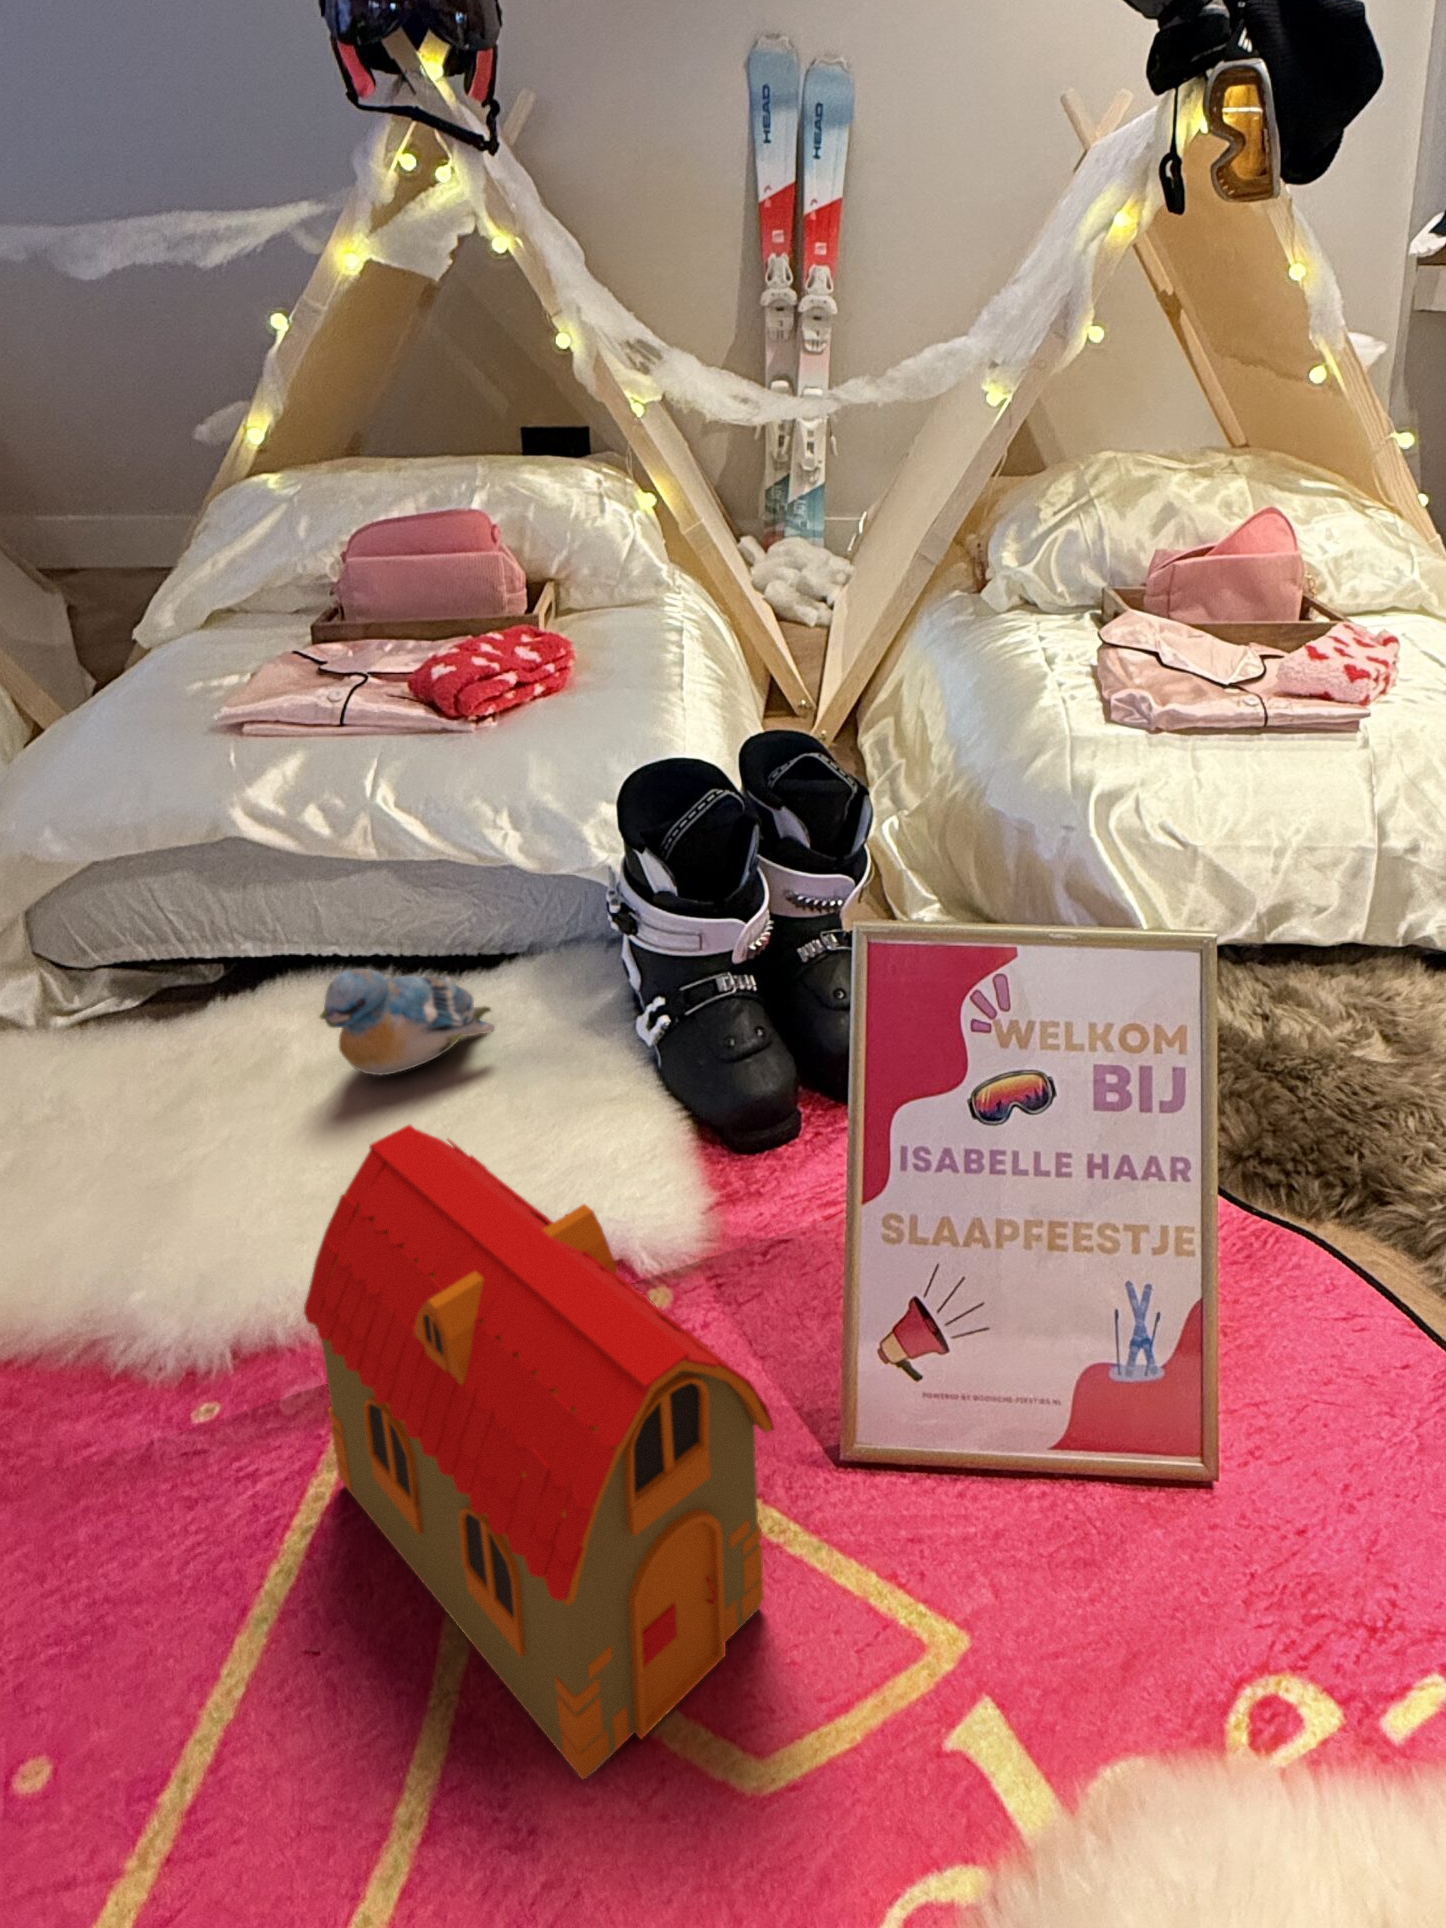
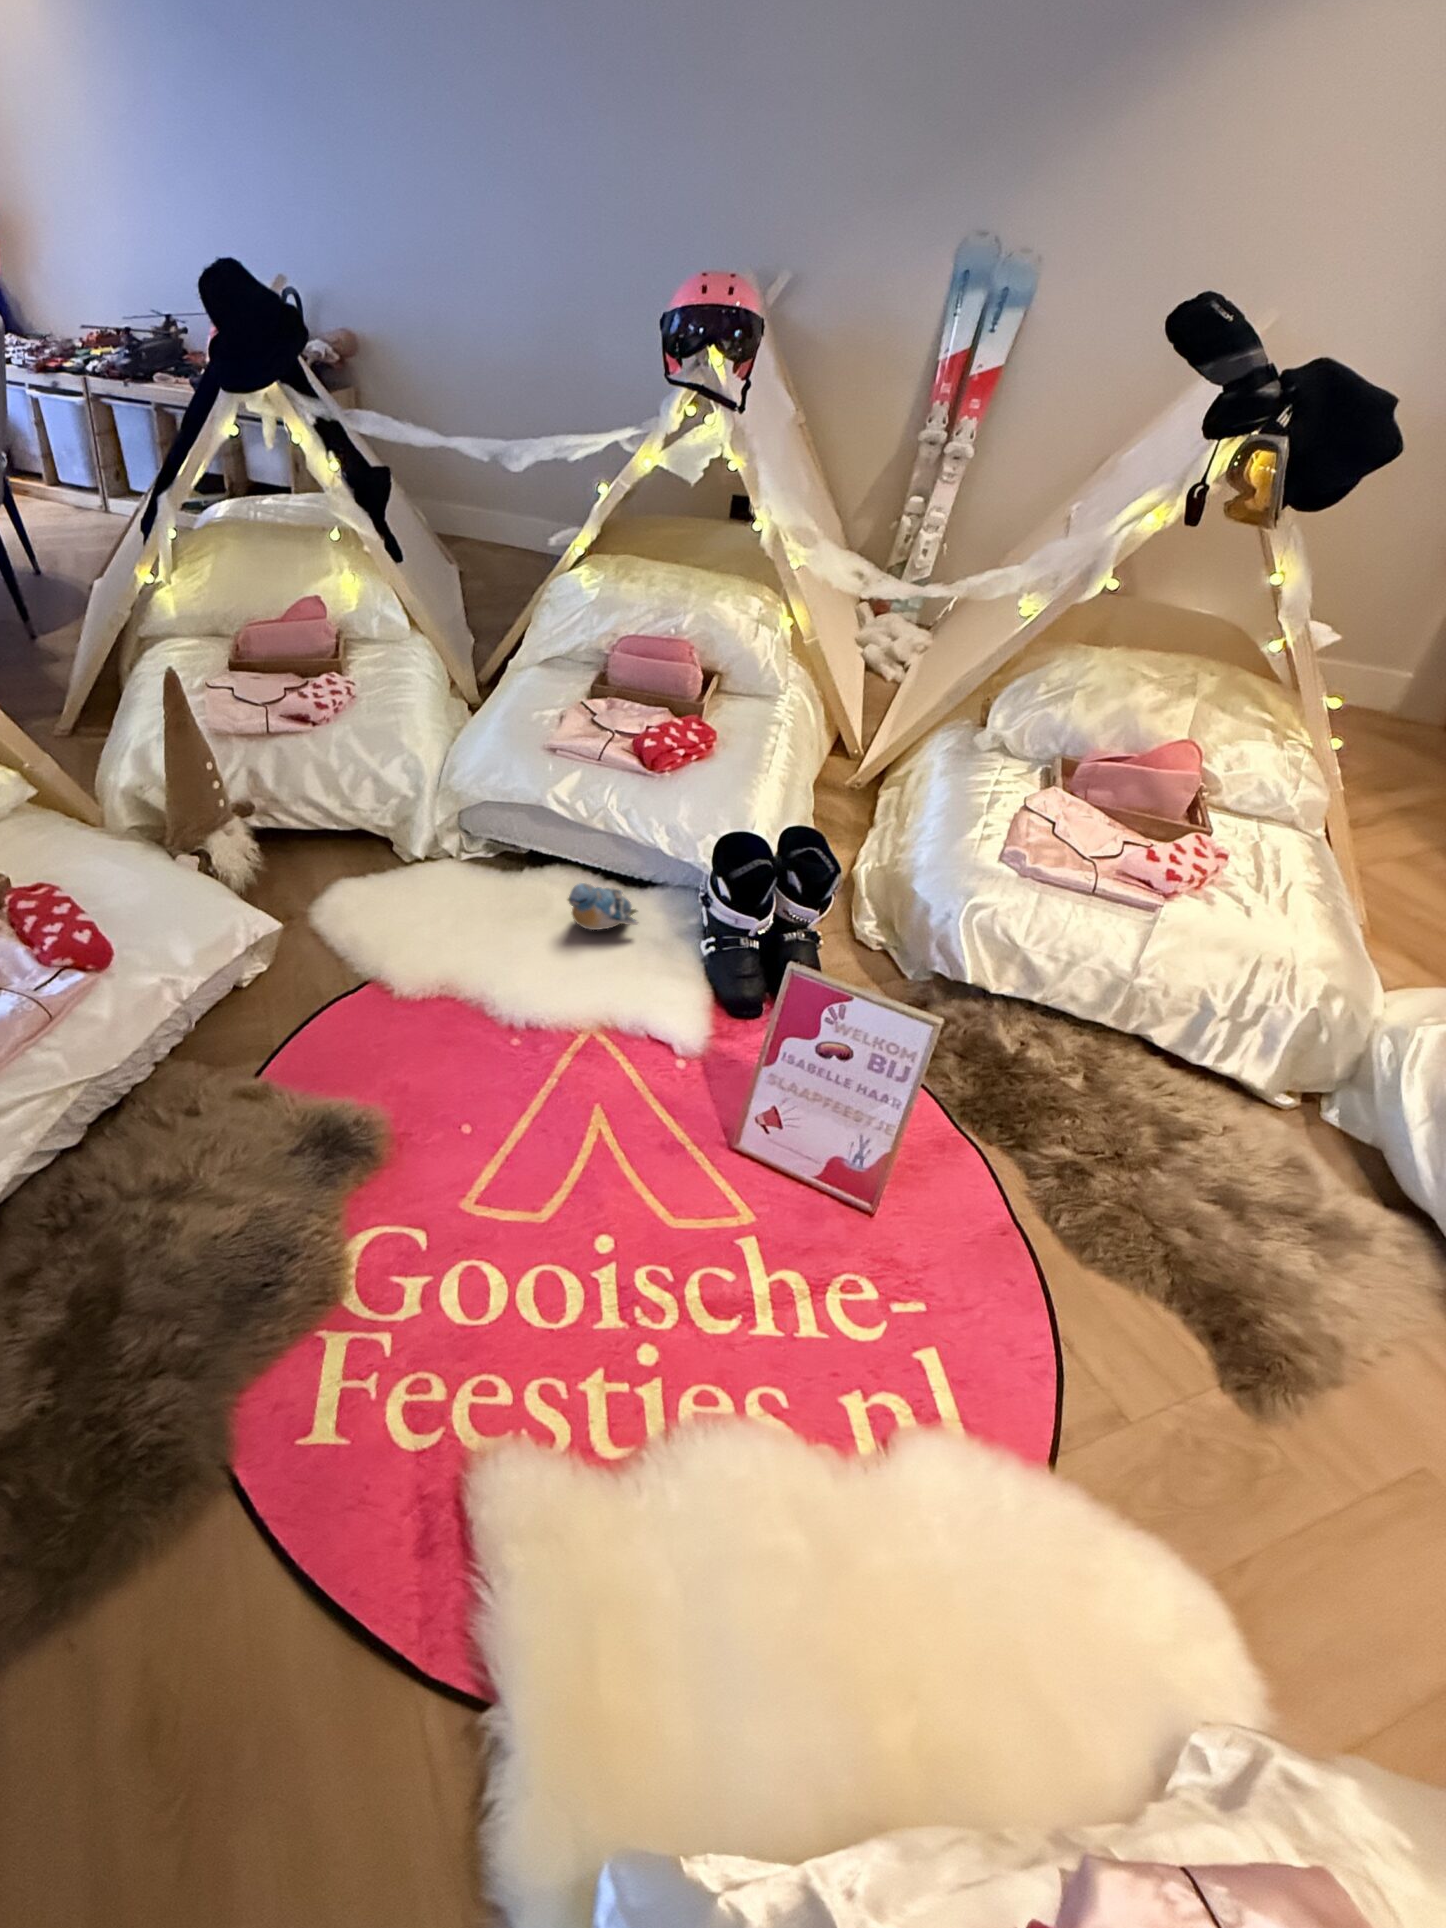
toy house: present [304,1125,774,1779] -> none [553,980,707,1205]

